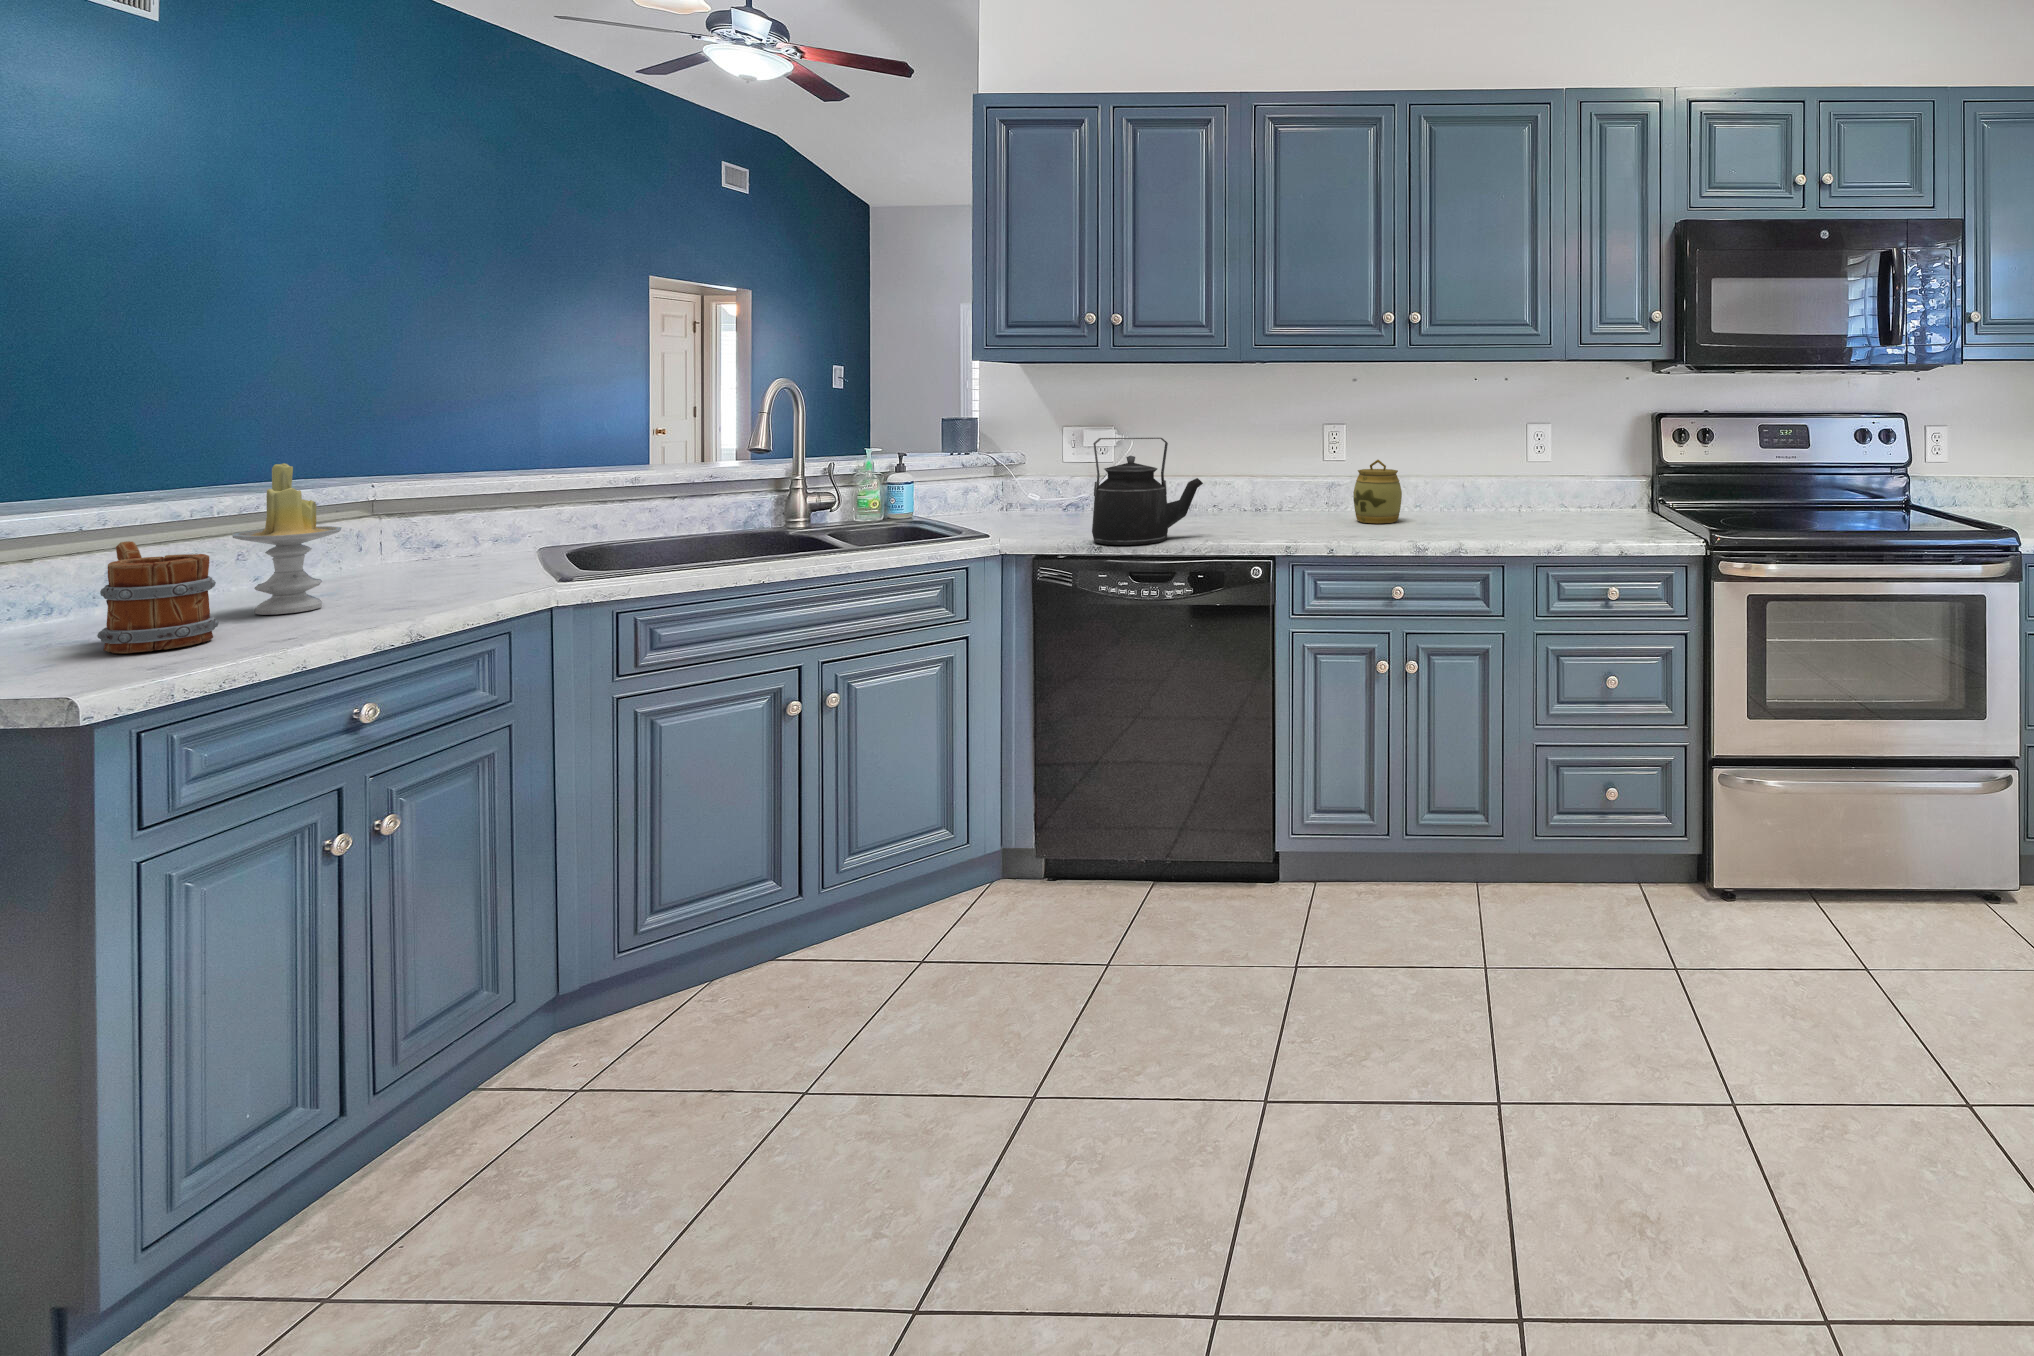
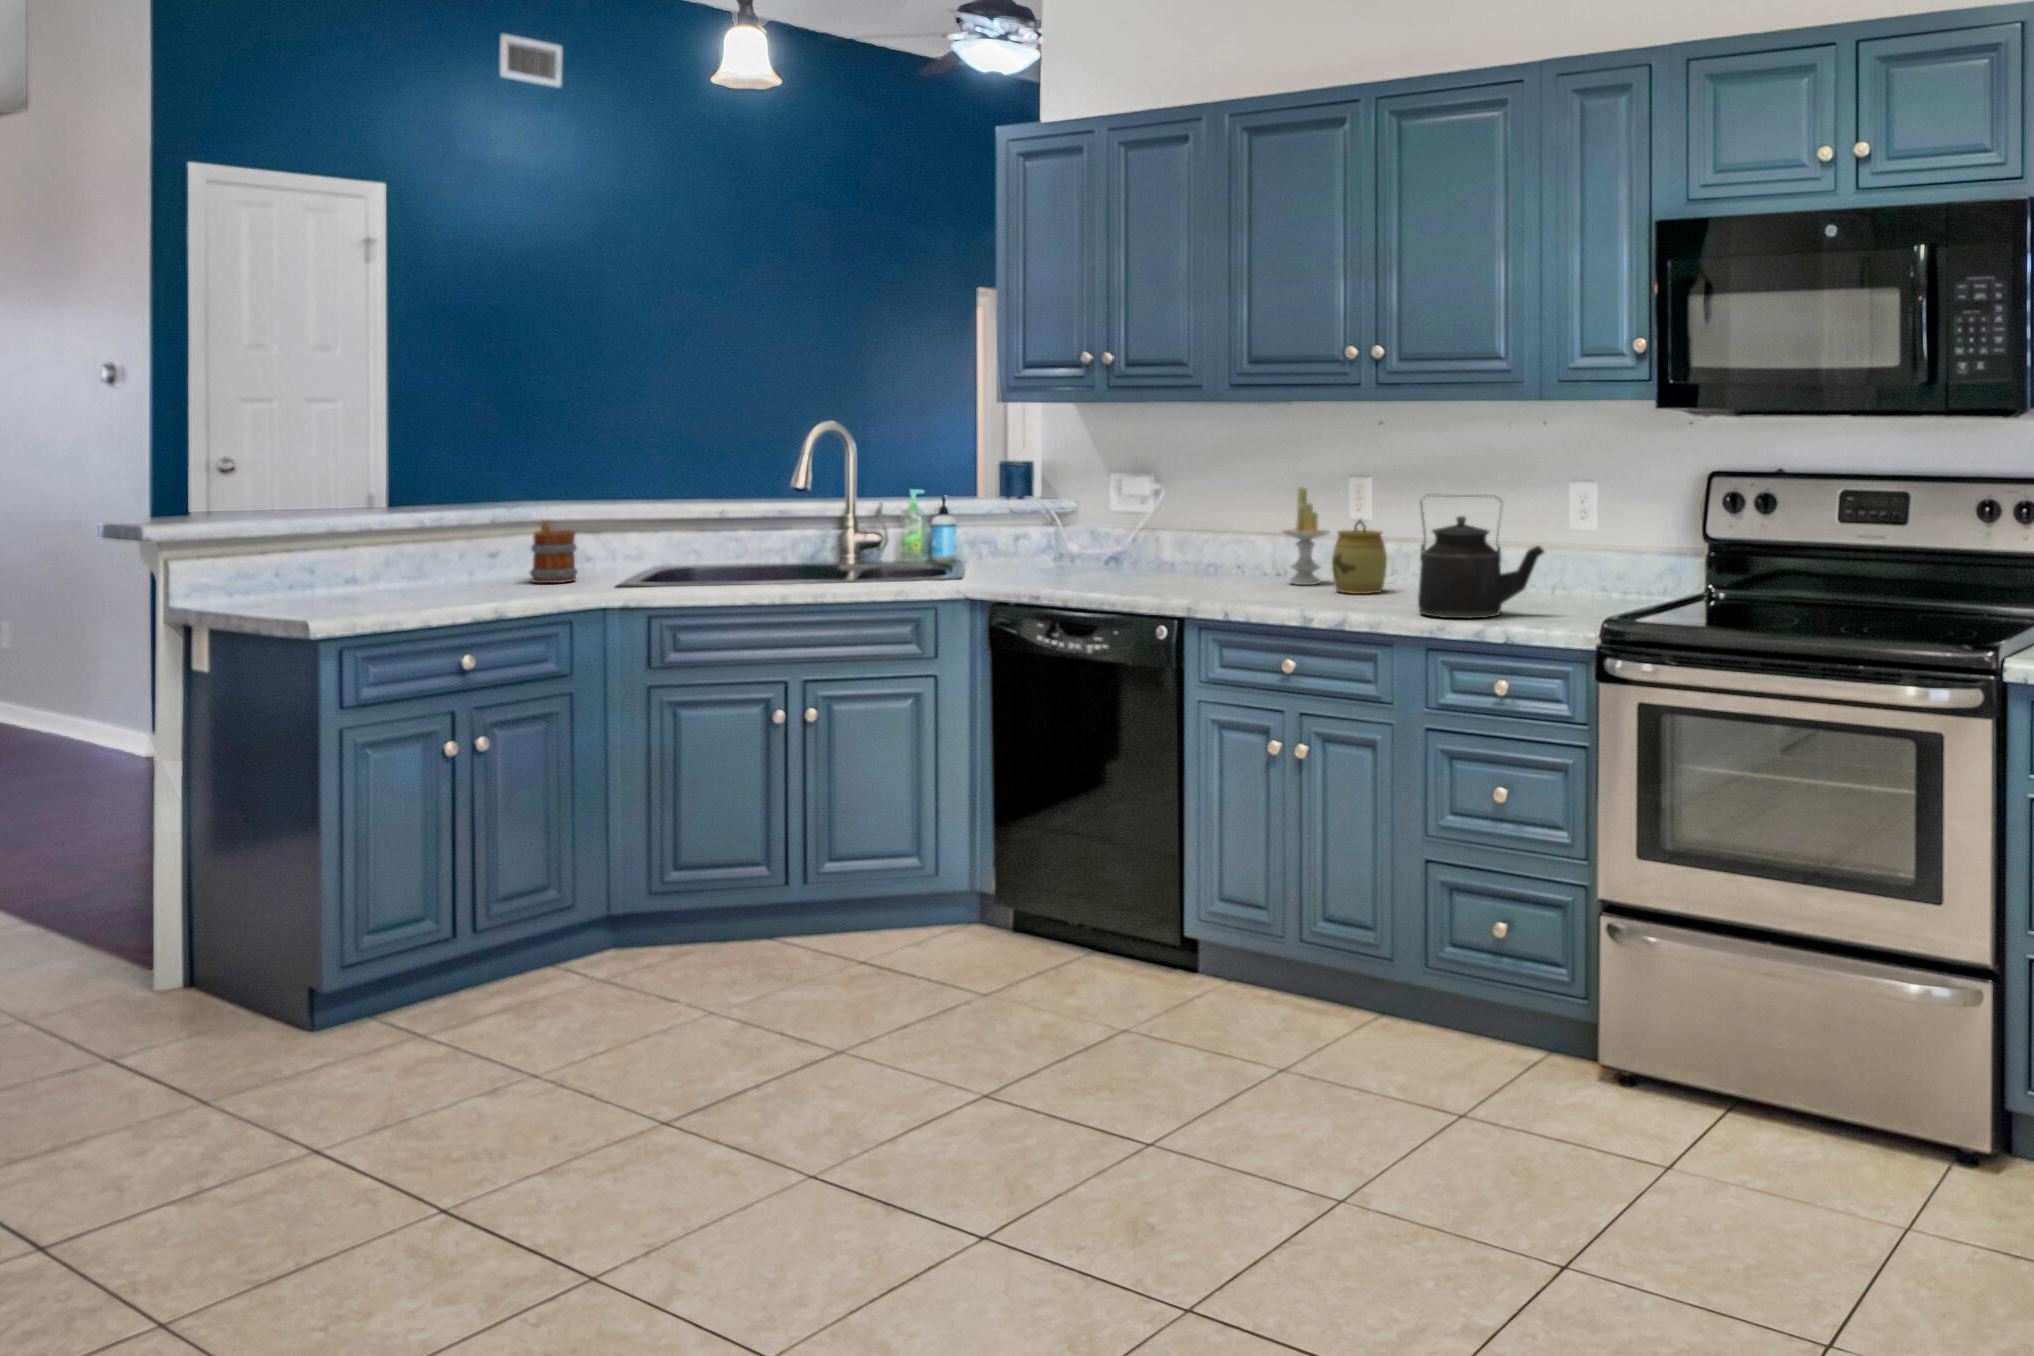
kettle: present [1092,438,1203,545] -> present [1418,495,1544,618]
candle: present [232,463,342,615] -> present [1283,487,1329,585]
mug: present [97,541,219,653] -> present [530,521,578,583]

